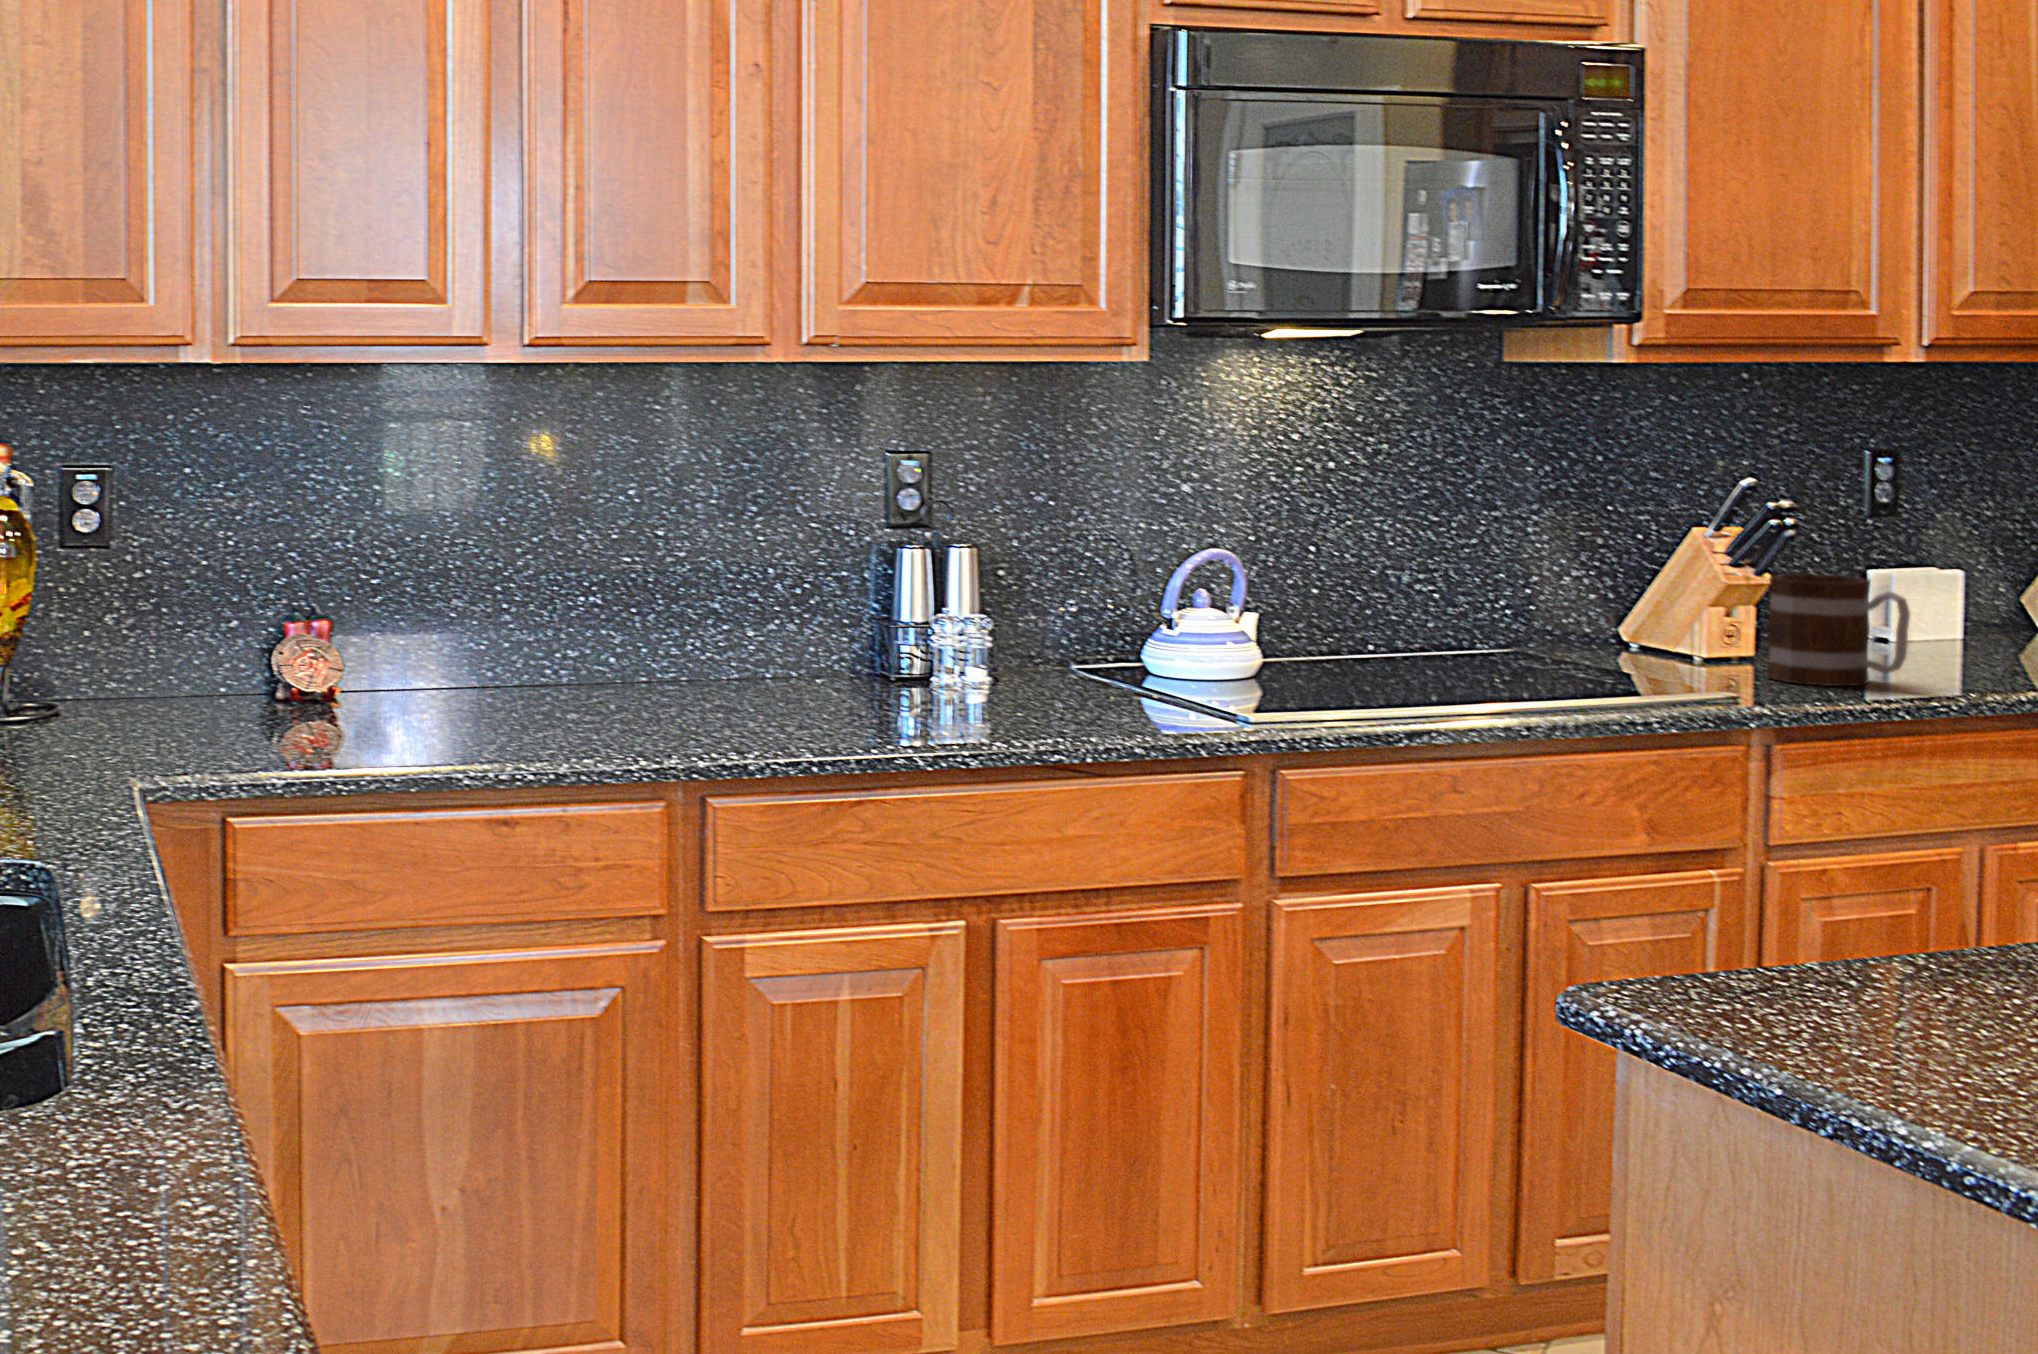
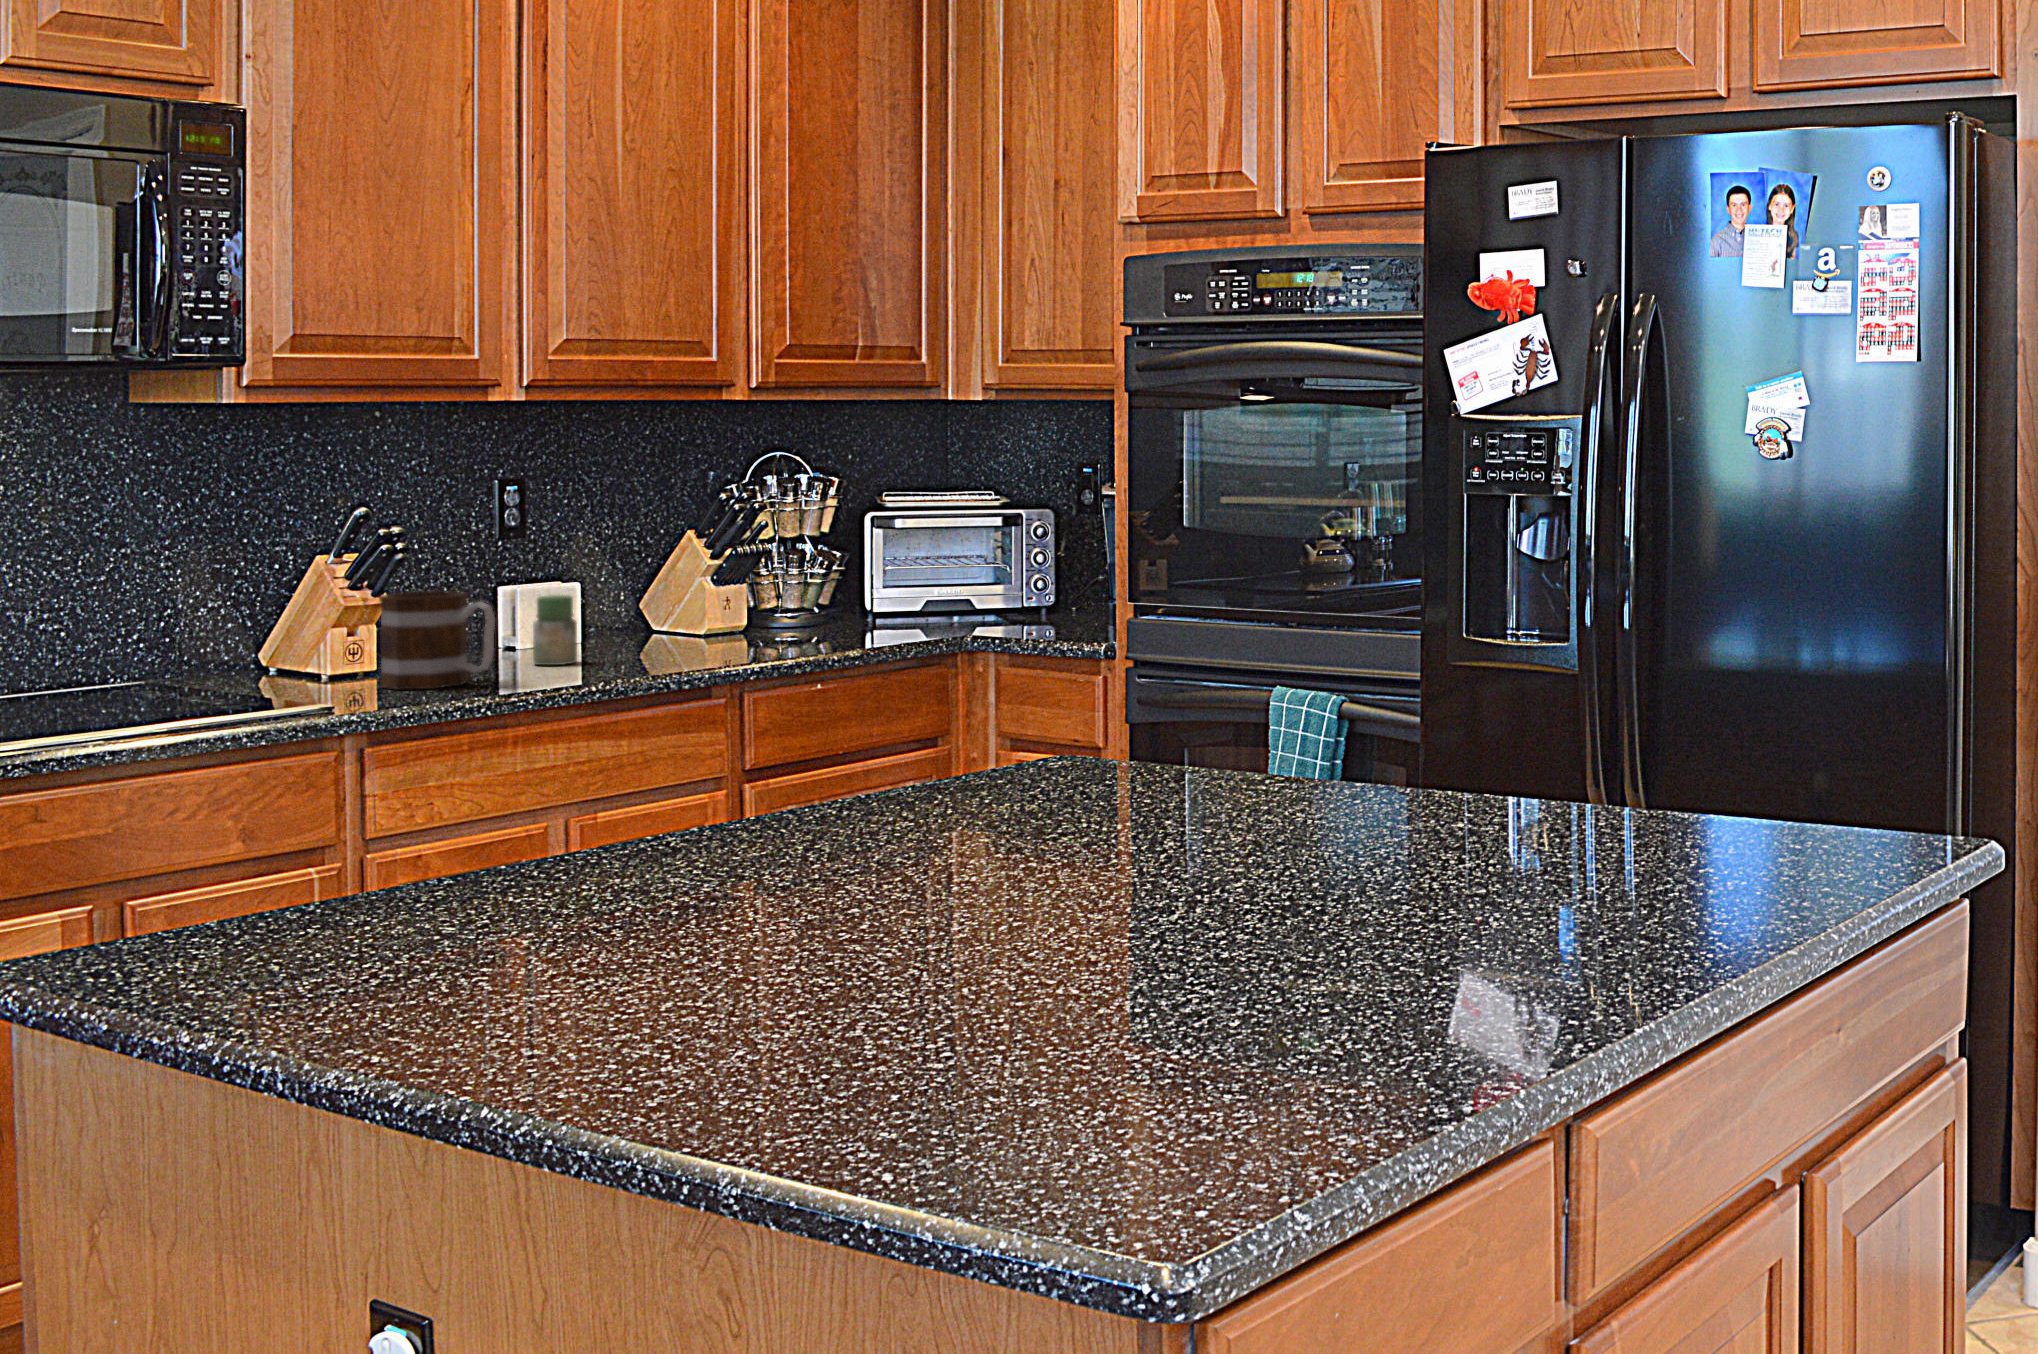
jar: none [1933,588,1990,671] -> present [533,595,577,665]

